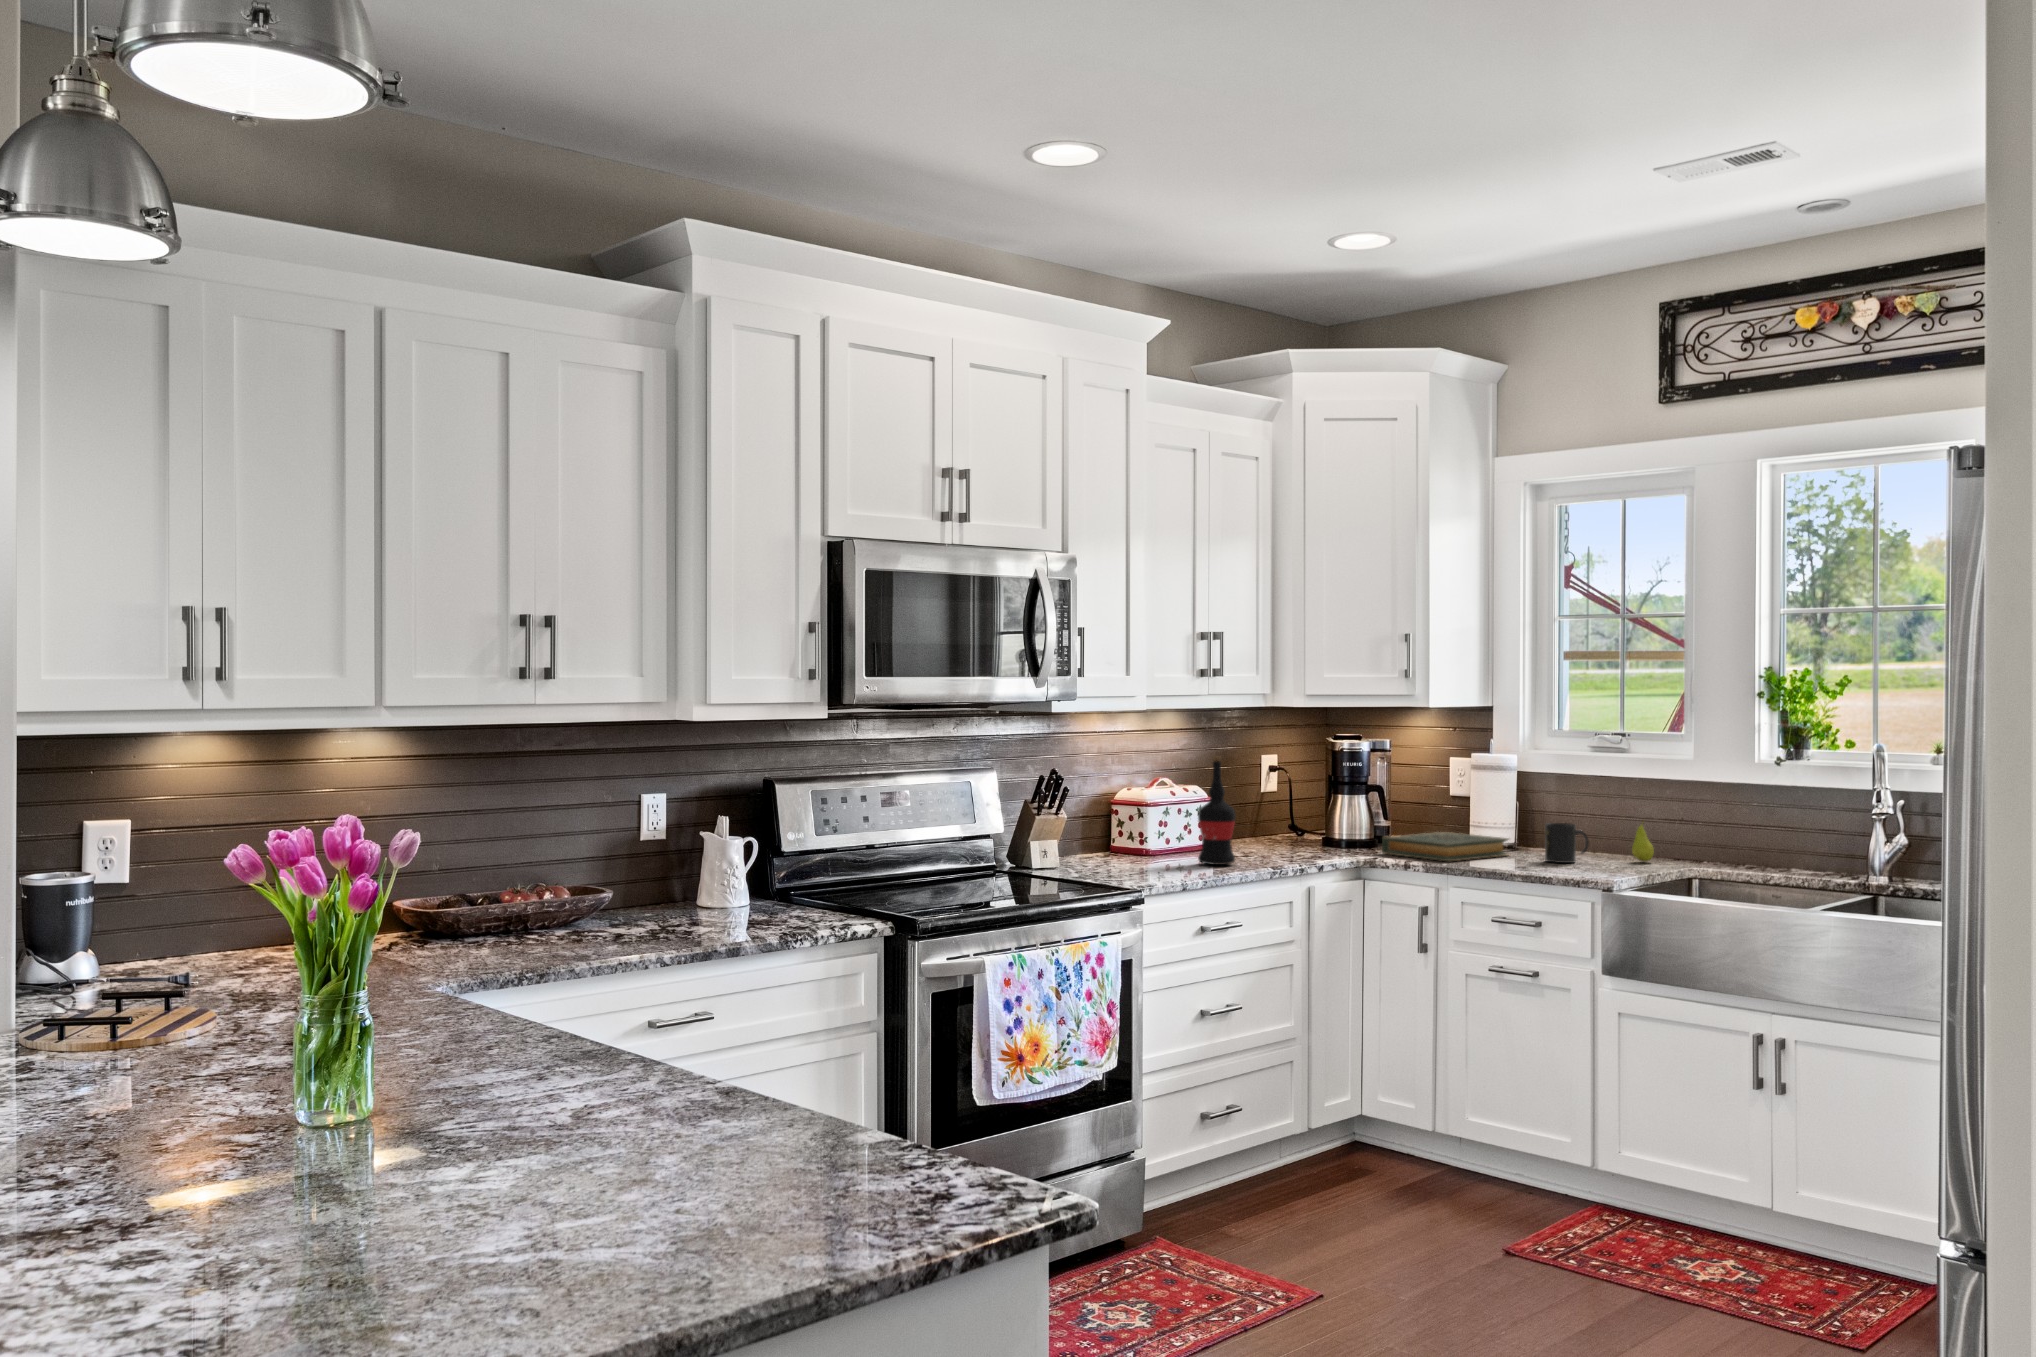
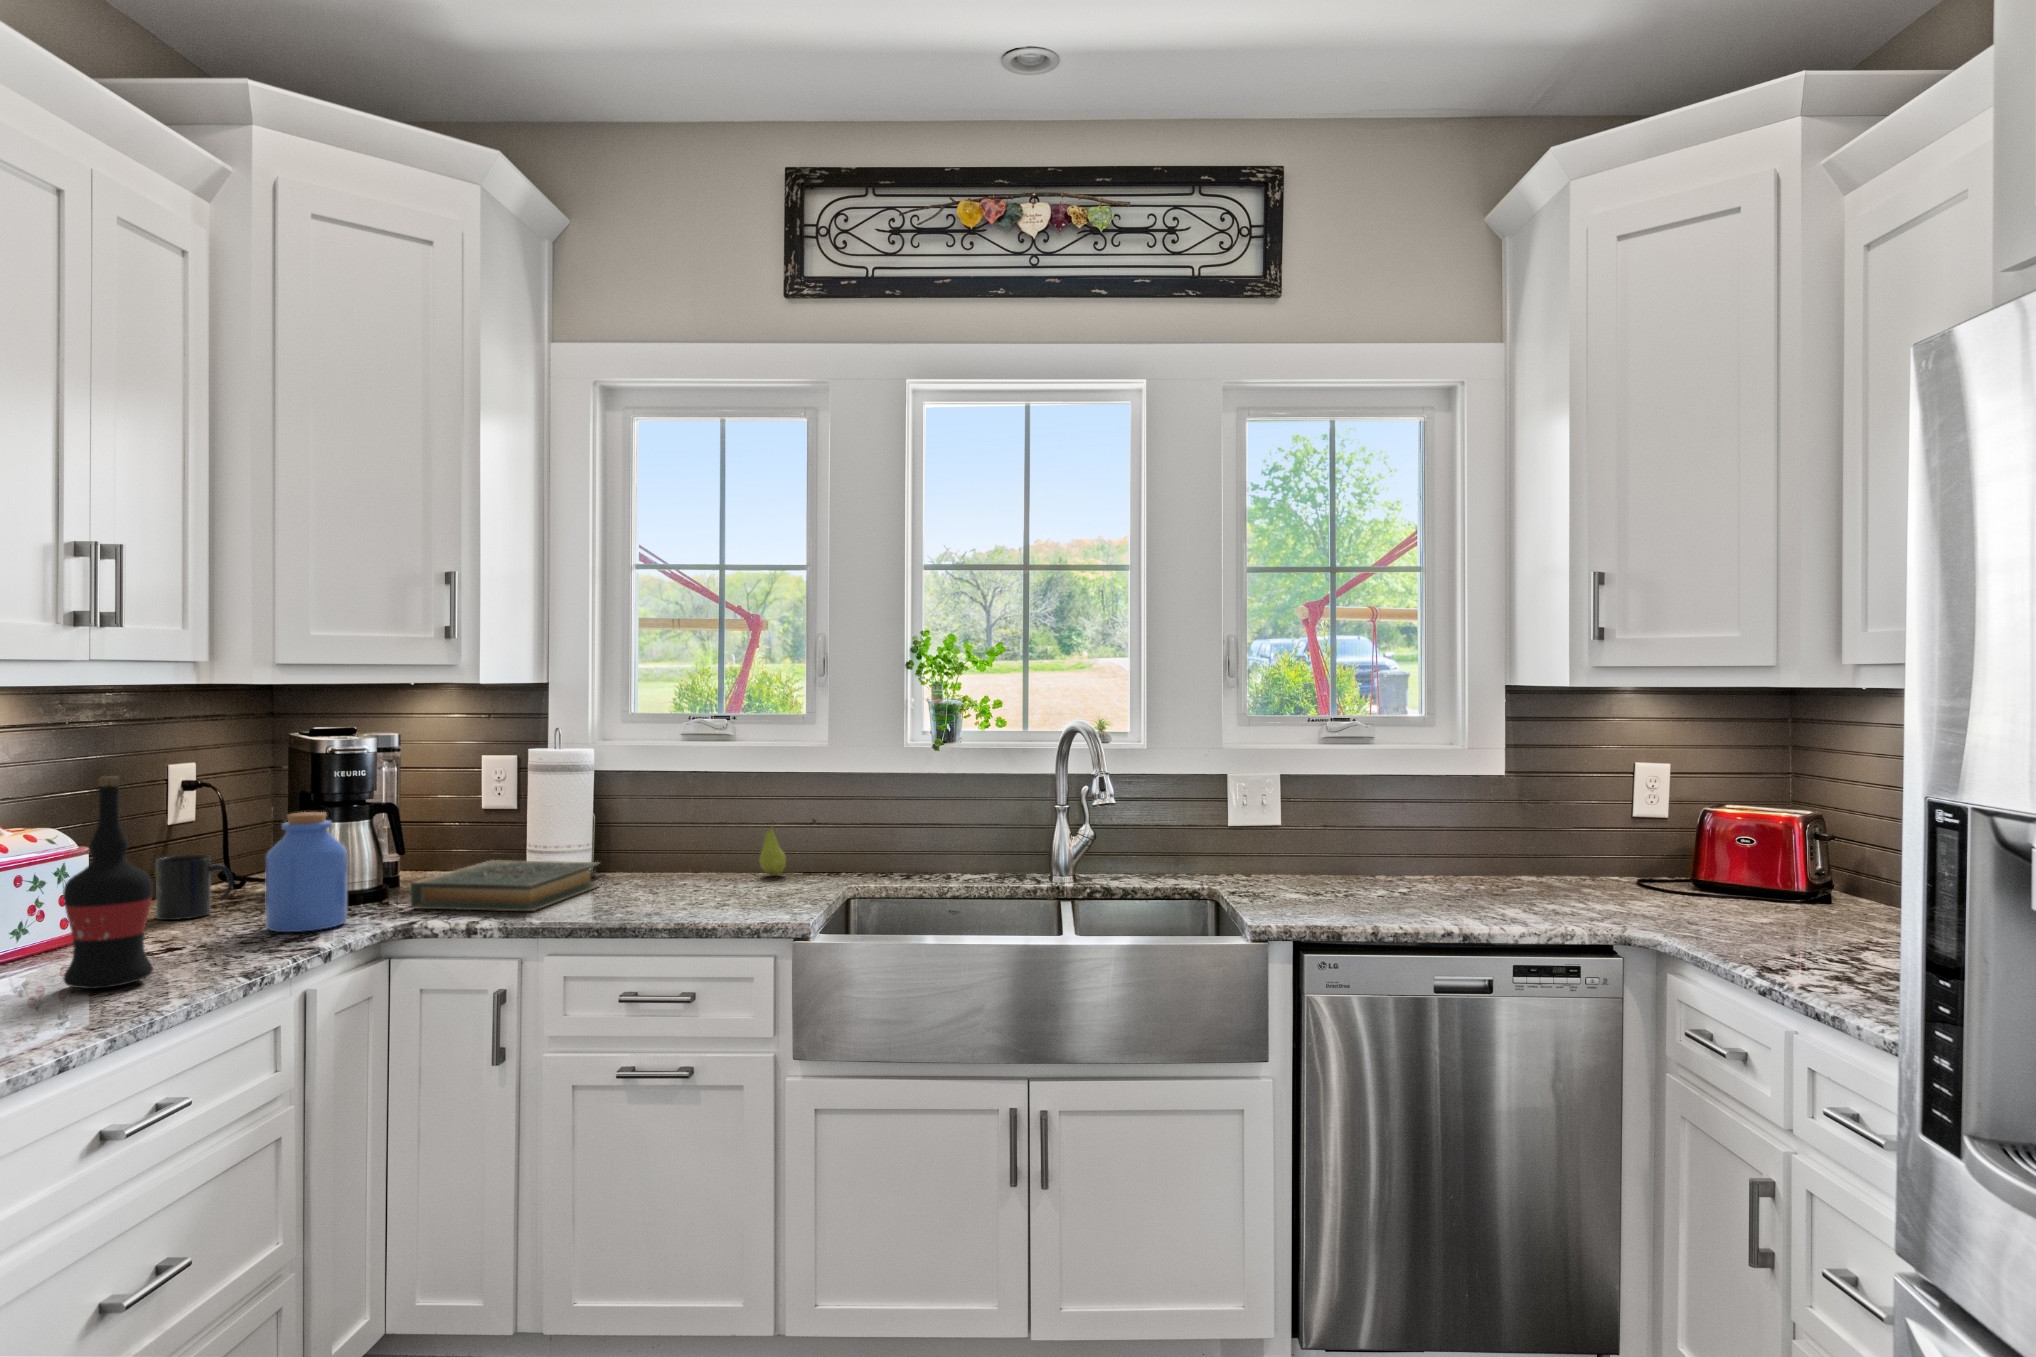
jar: none [1298,786,1342,857] -> present [266,812,347,932]
mug: present [1545,823,1589,863] -> present [155,855,233,920]

